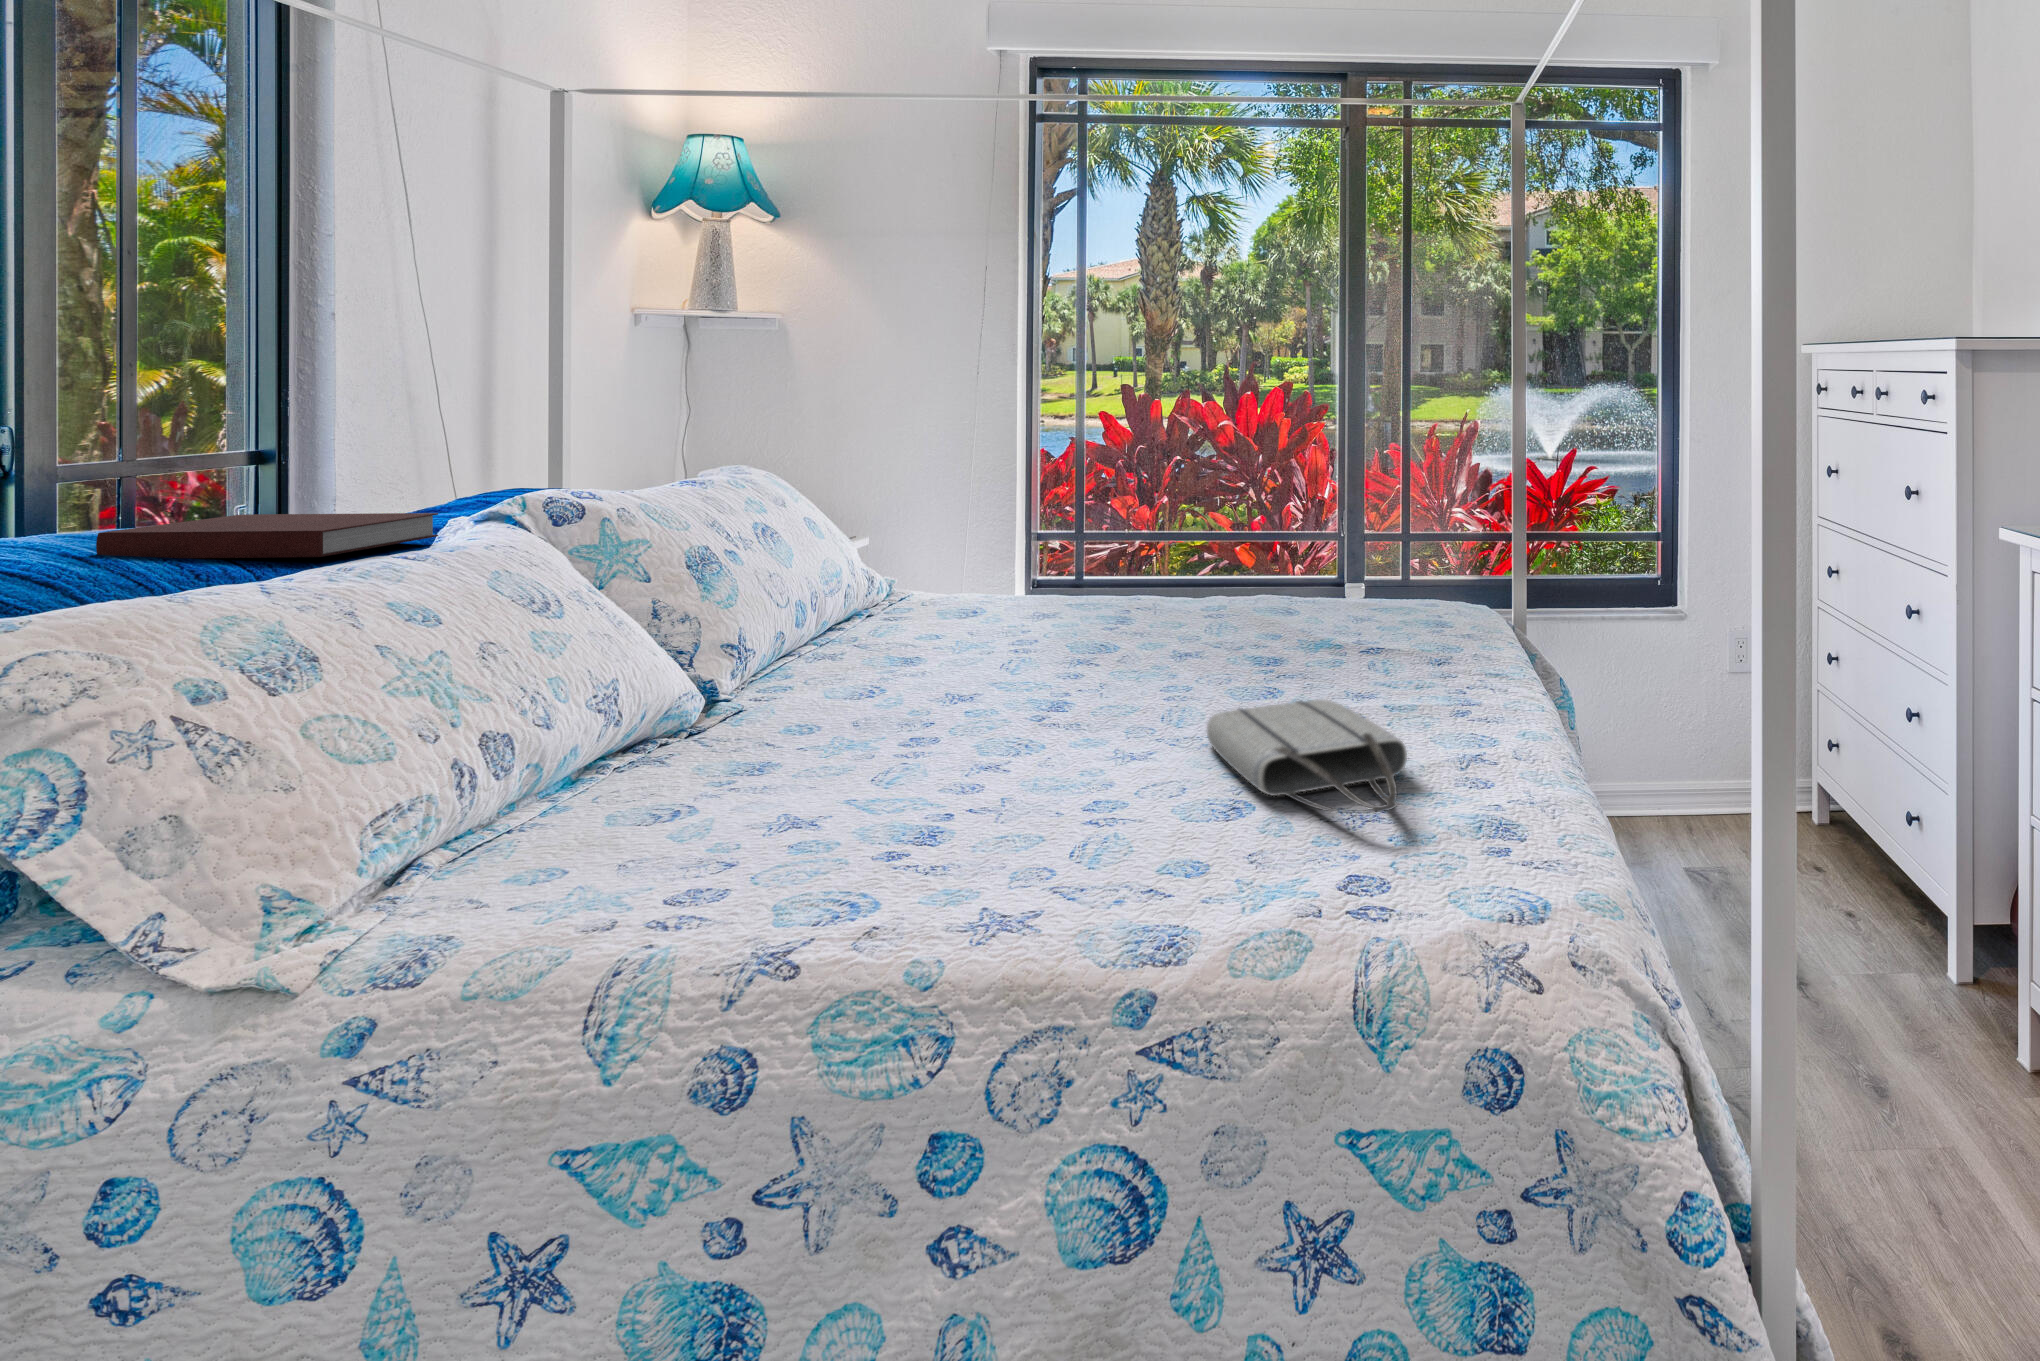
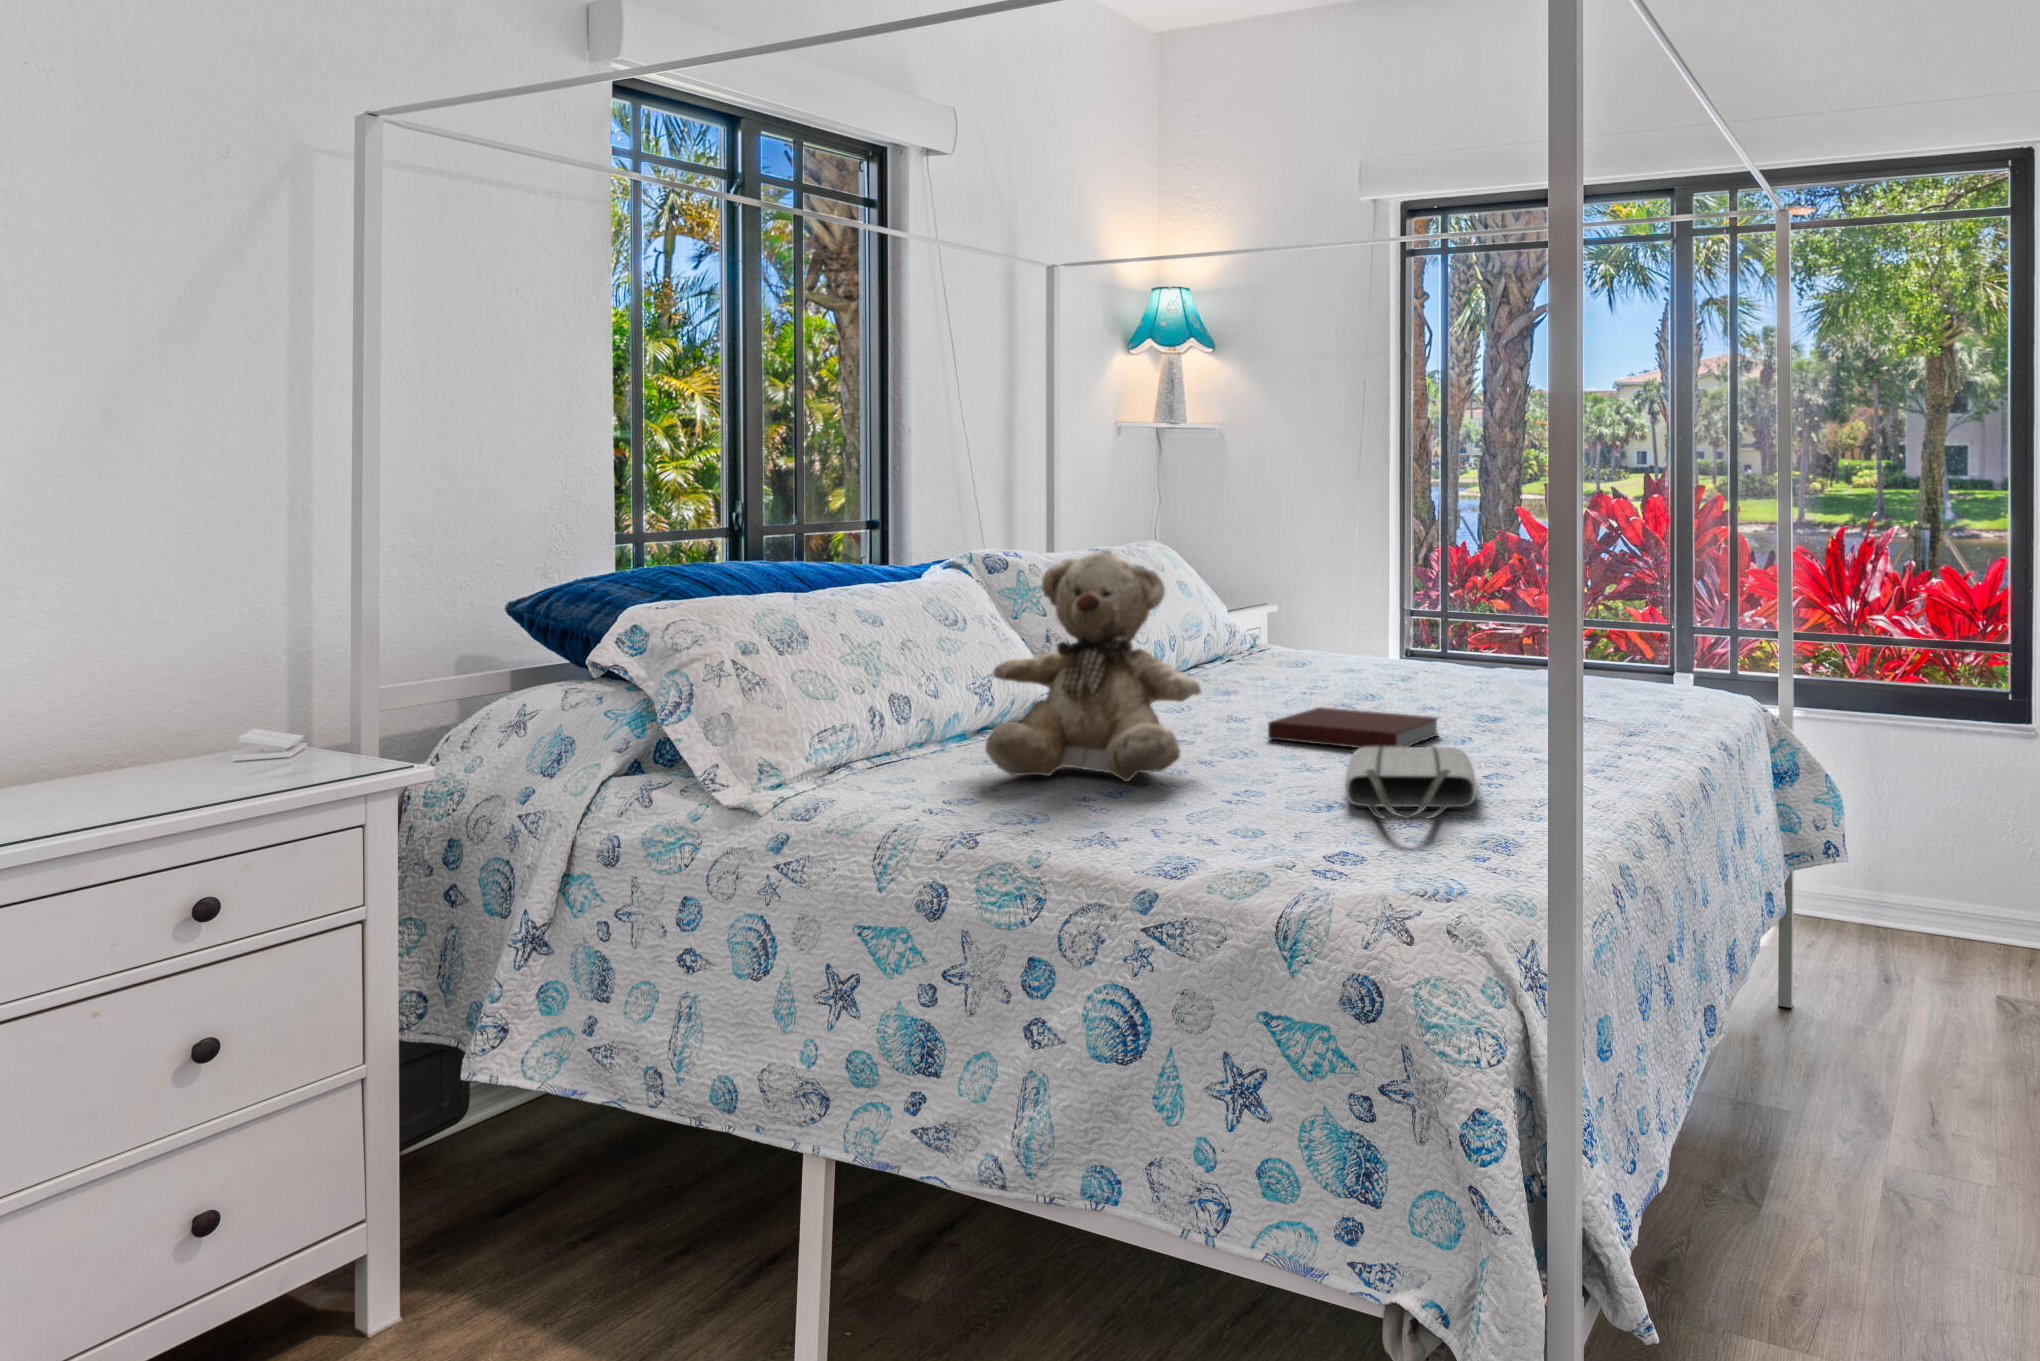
teddy bear: none [678,487,1009,829] -> present [985,550,1201,782]
notebook: present [96,513,438,558] -> present [1268,707,1438,749]

